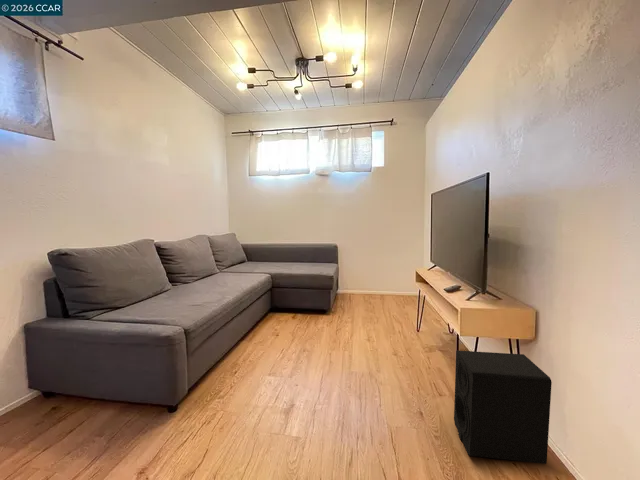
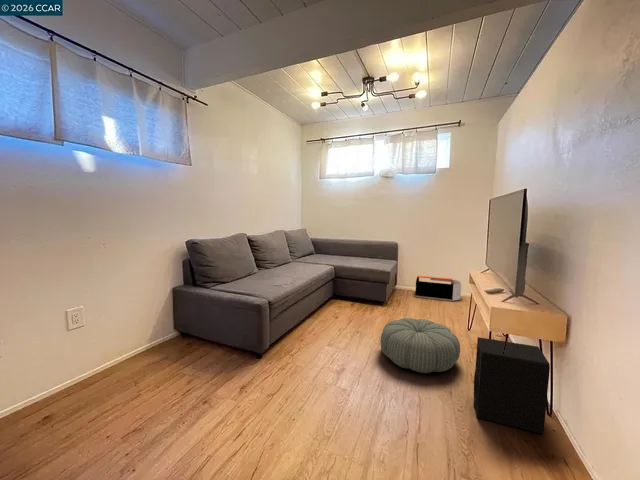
storage bin: none [358,279,402,303] -> present [415,276,461,301]
pouf: none [335,330,427,400] -> present [380,318,460,373]

